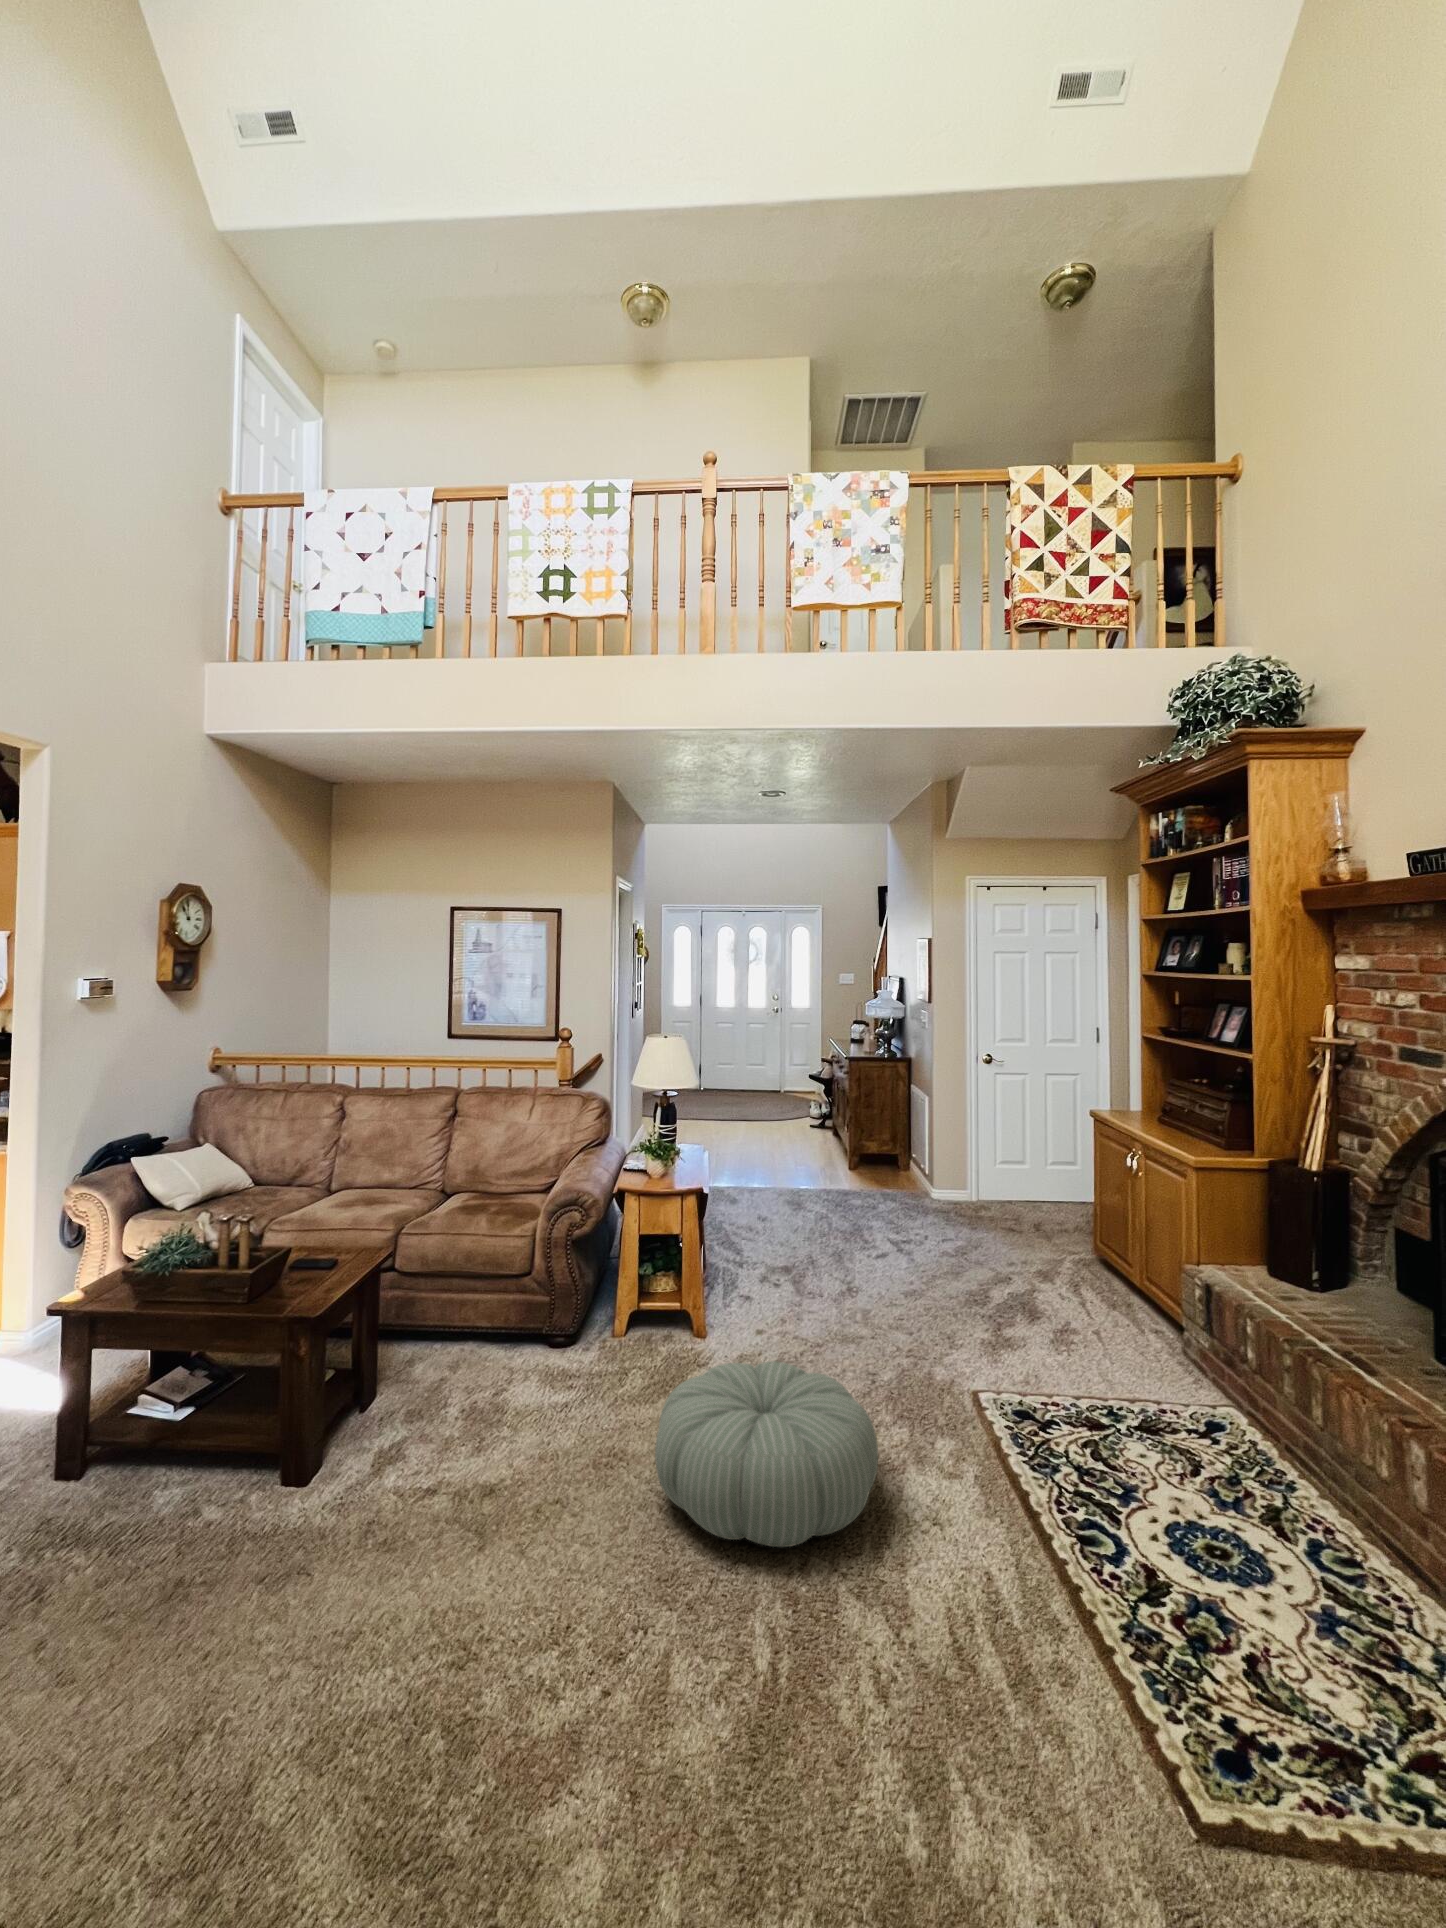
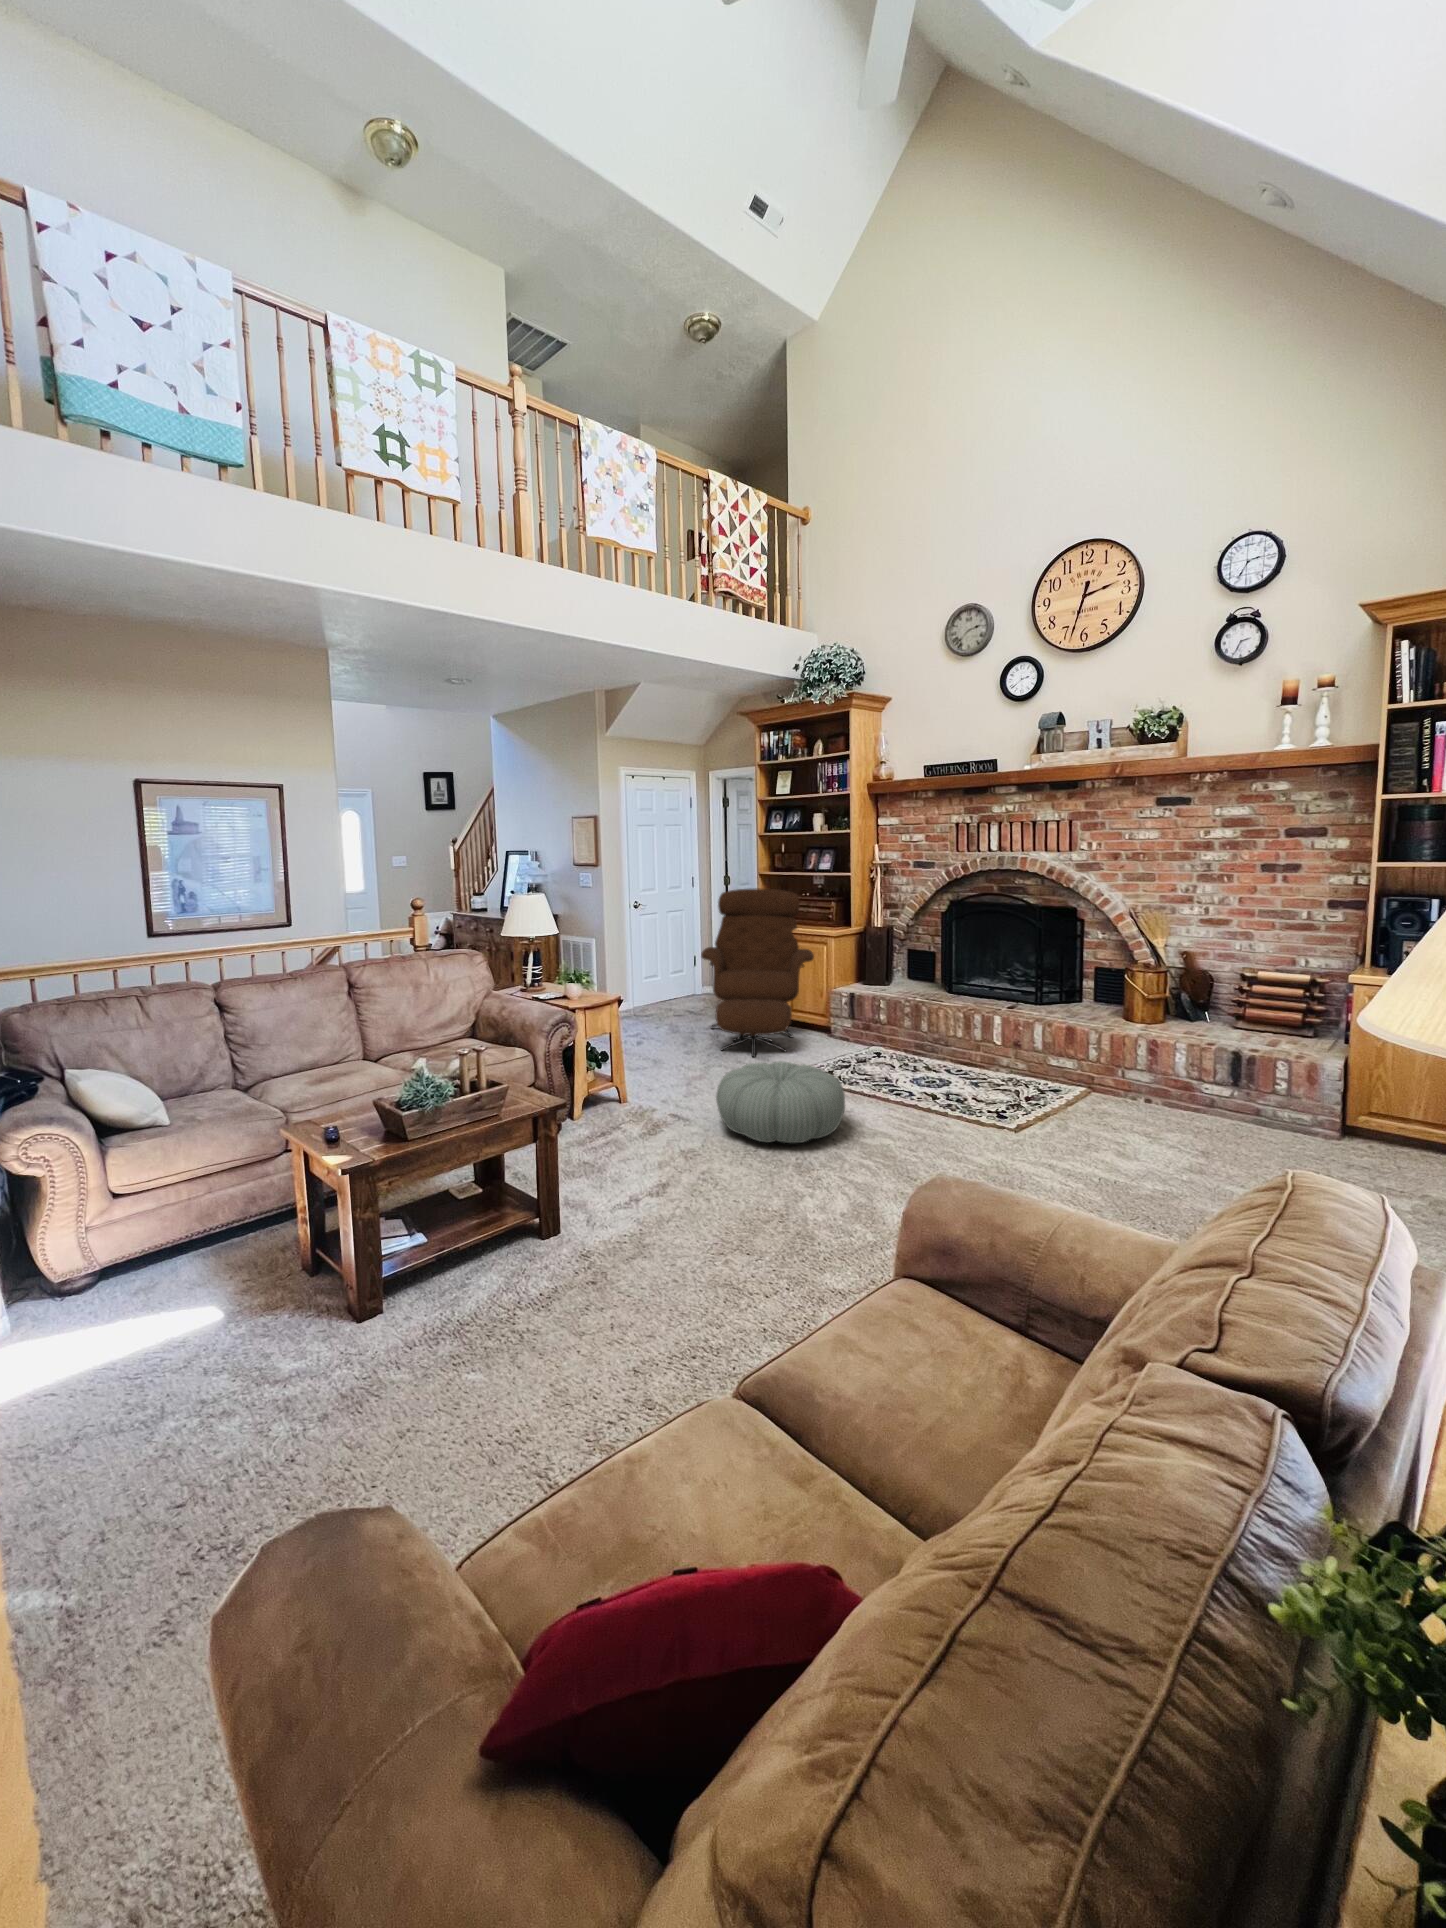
lounge chair: none [928,1069,1185,1365] -> present [701,888,814,1057]

